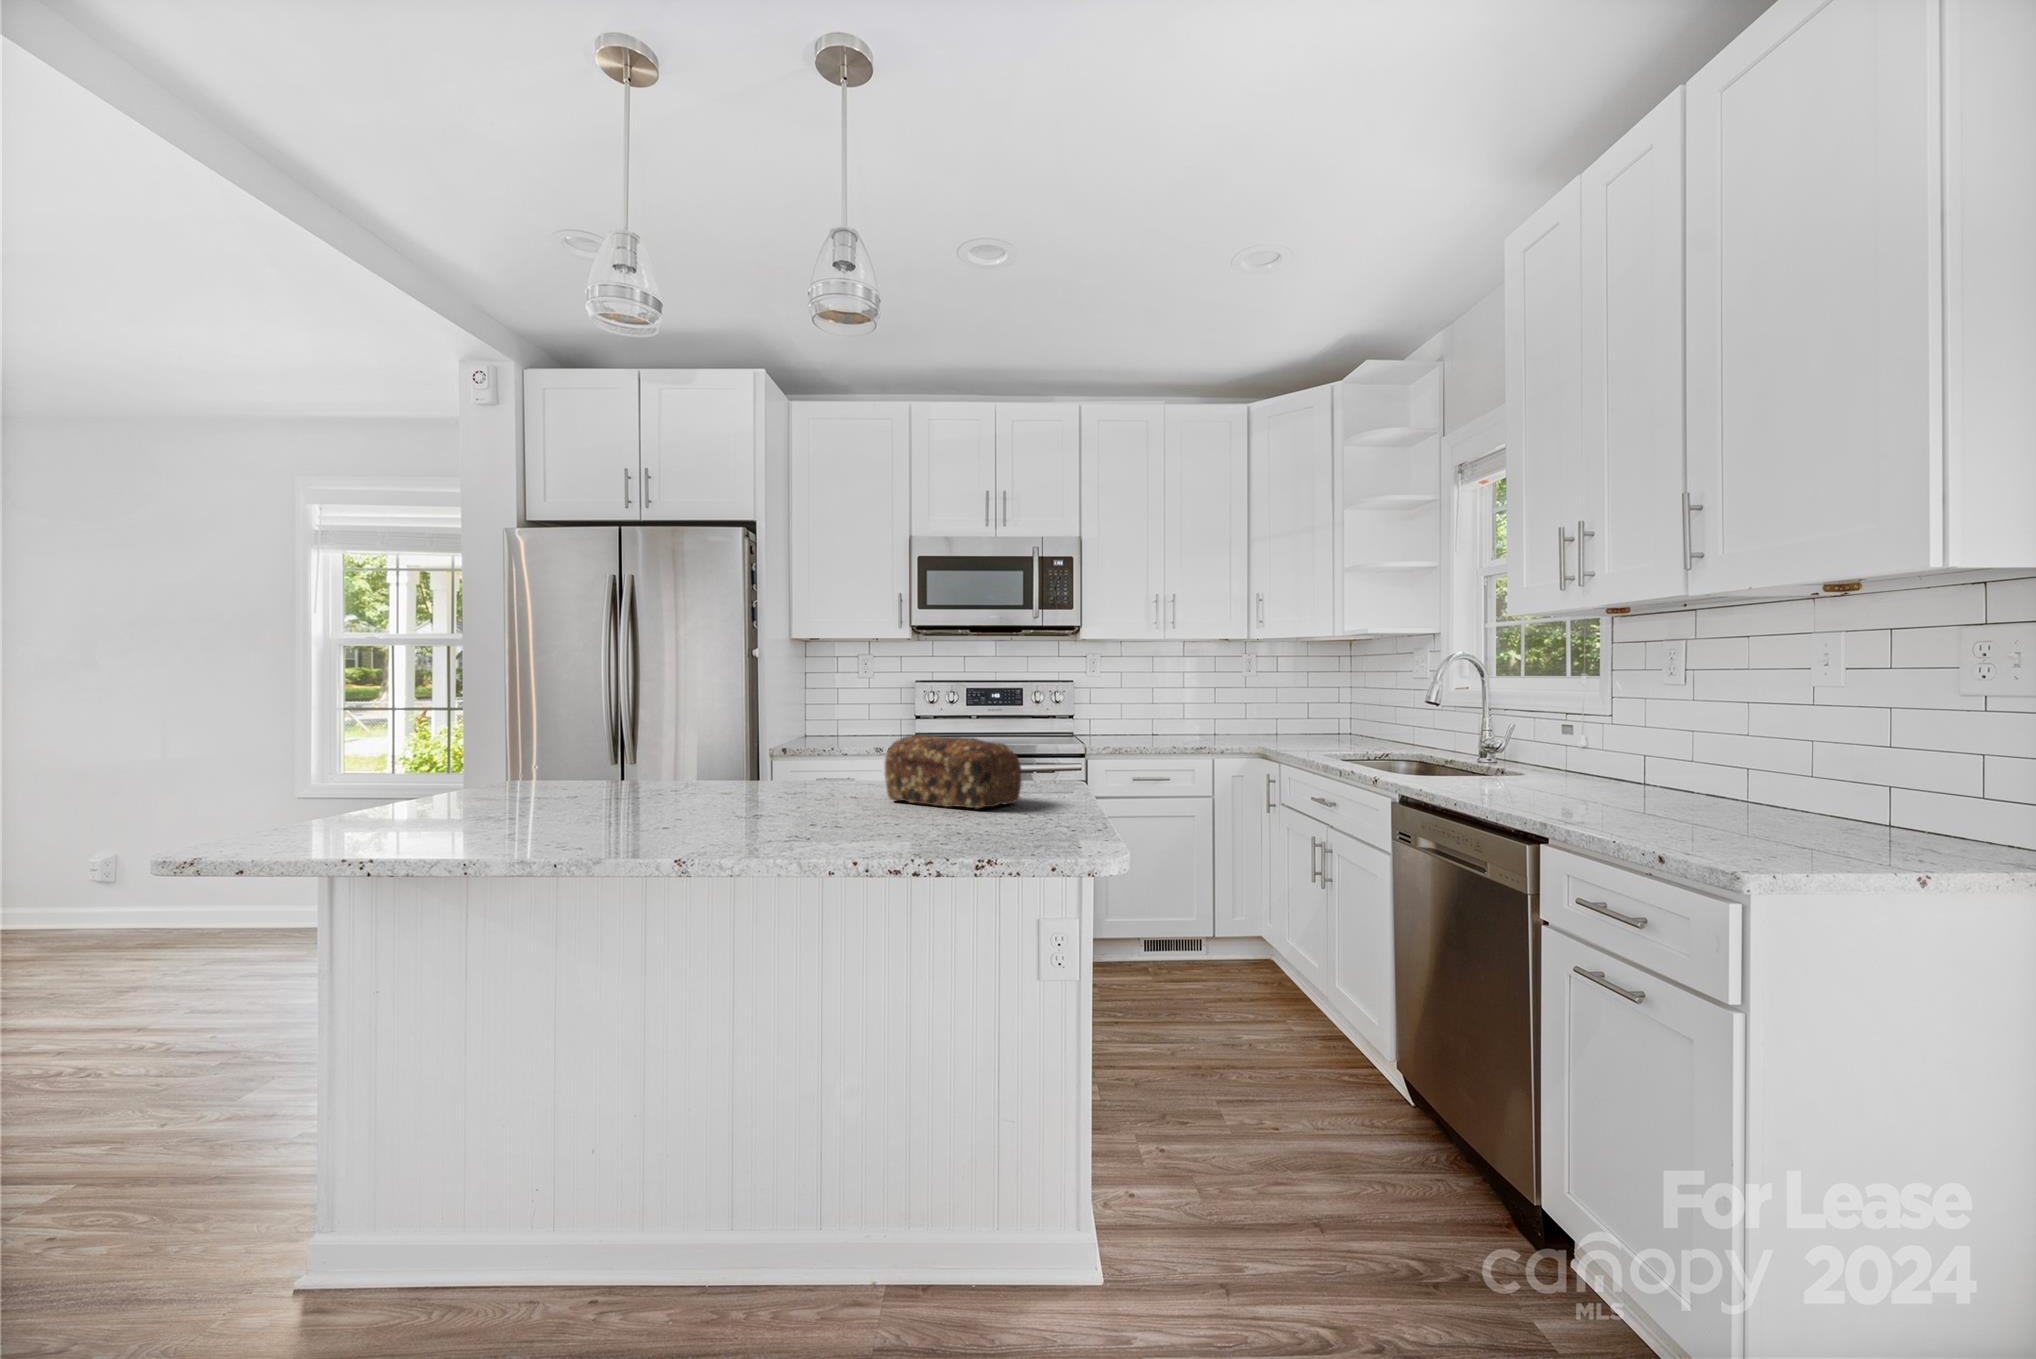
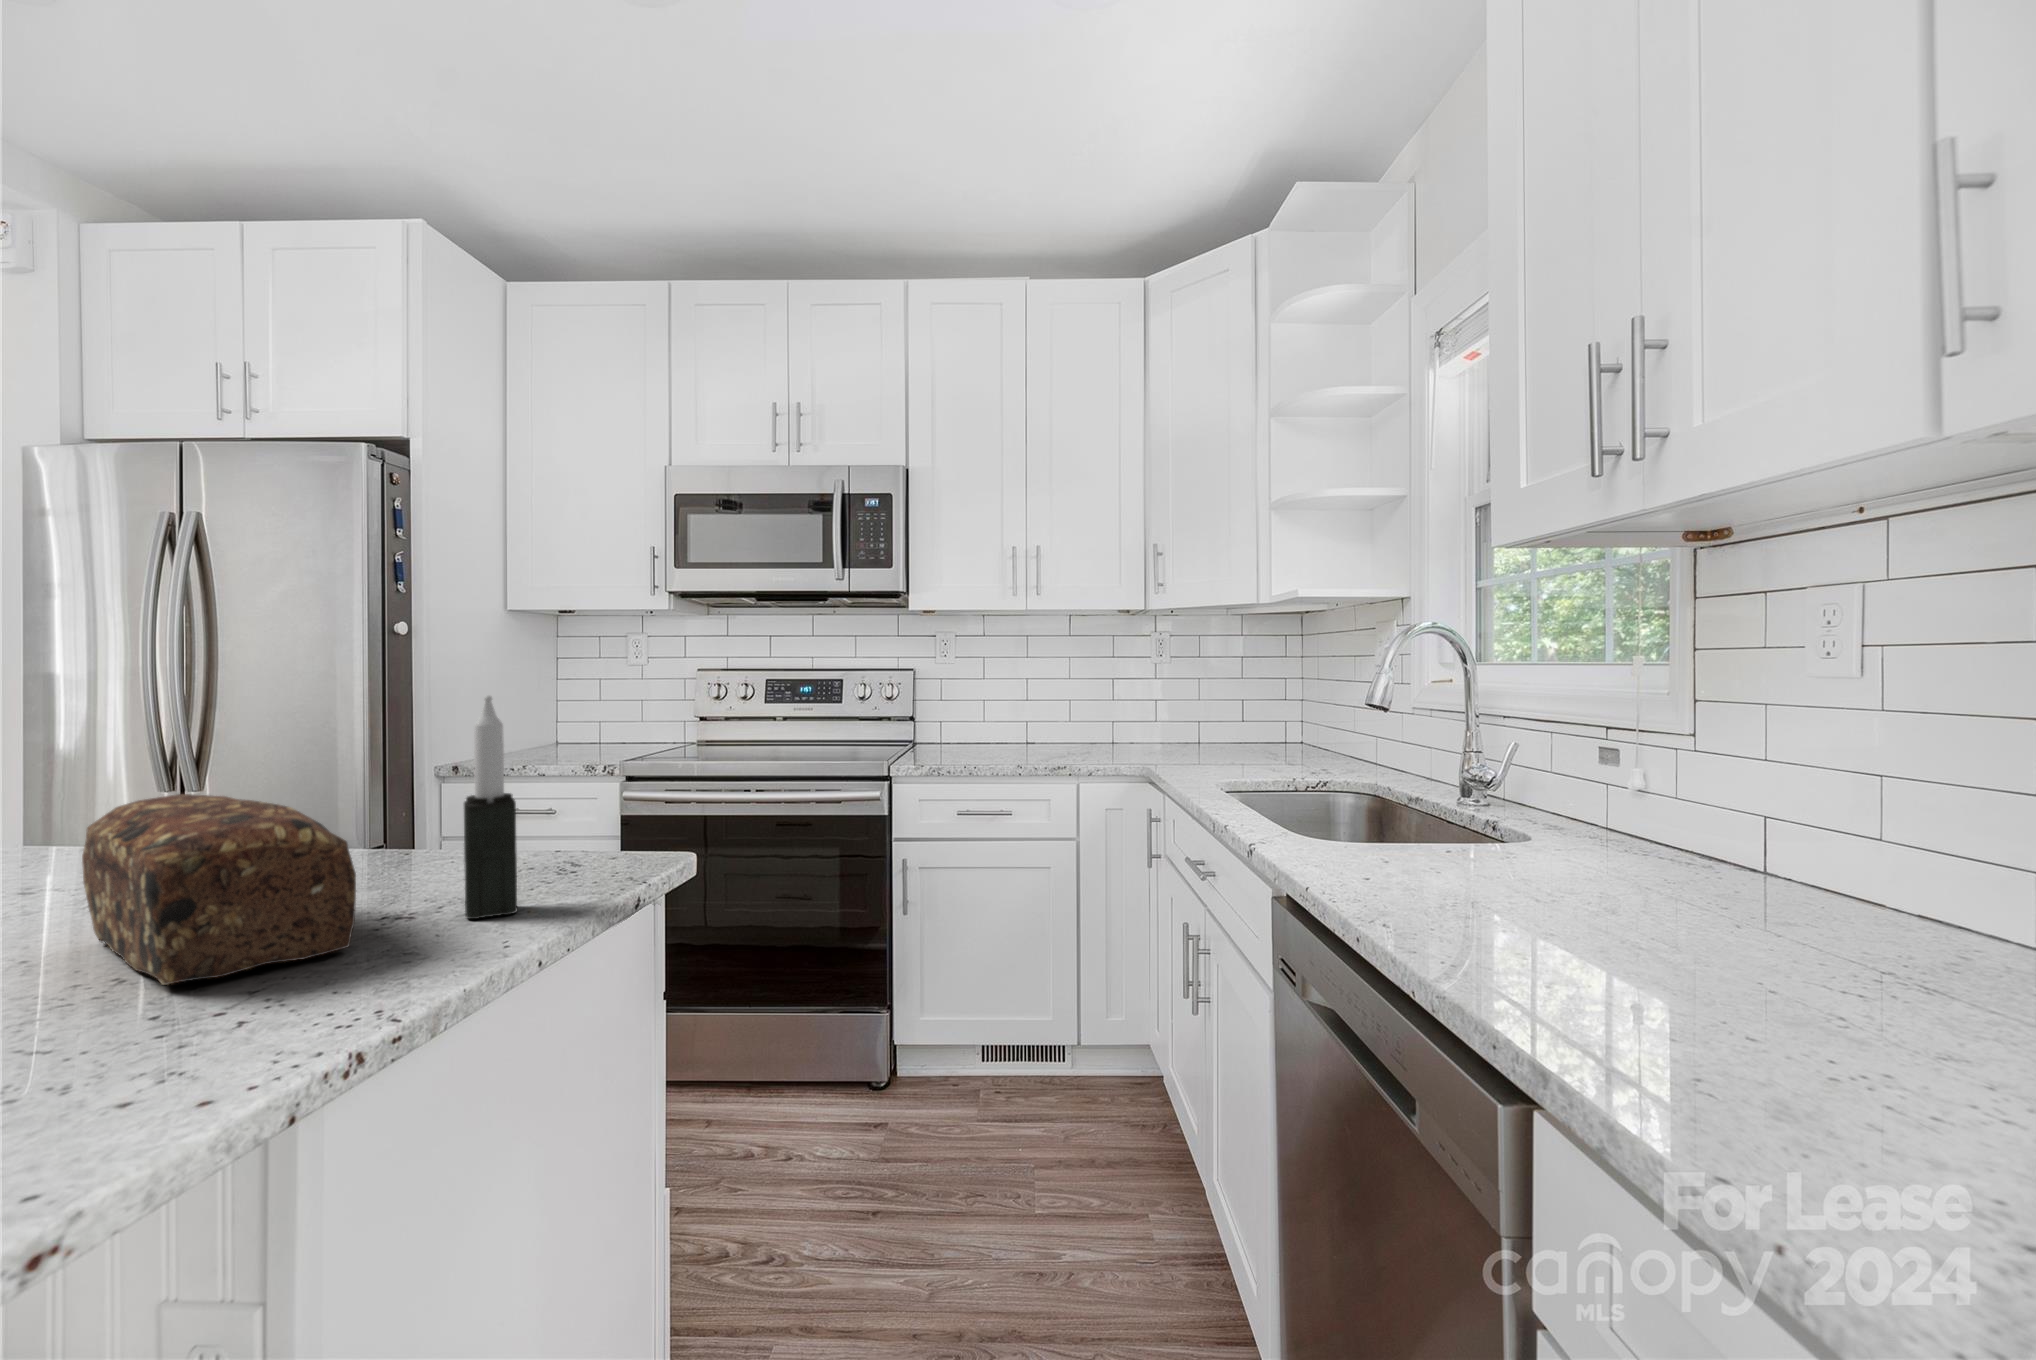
candle: none [1028,690,1054,796] -> present [464,695,517,919]

